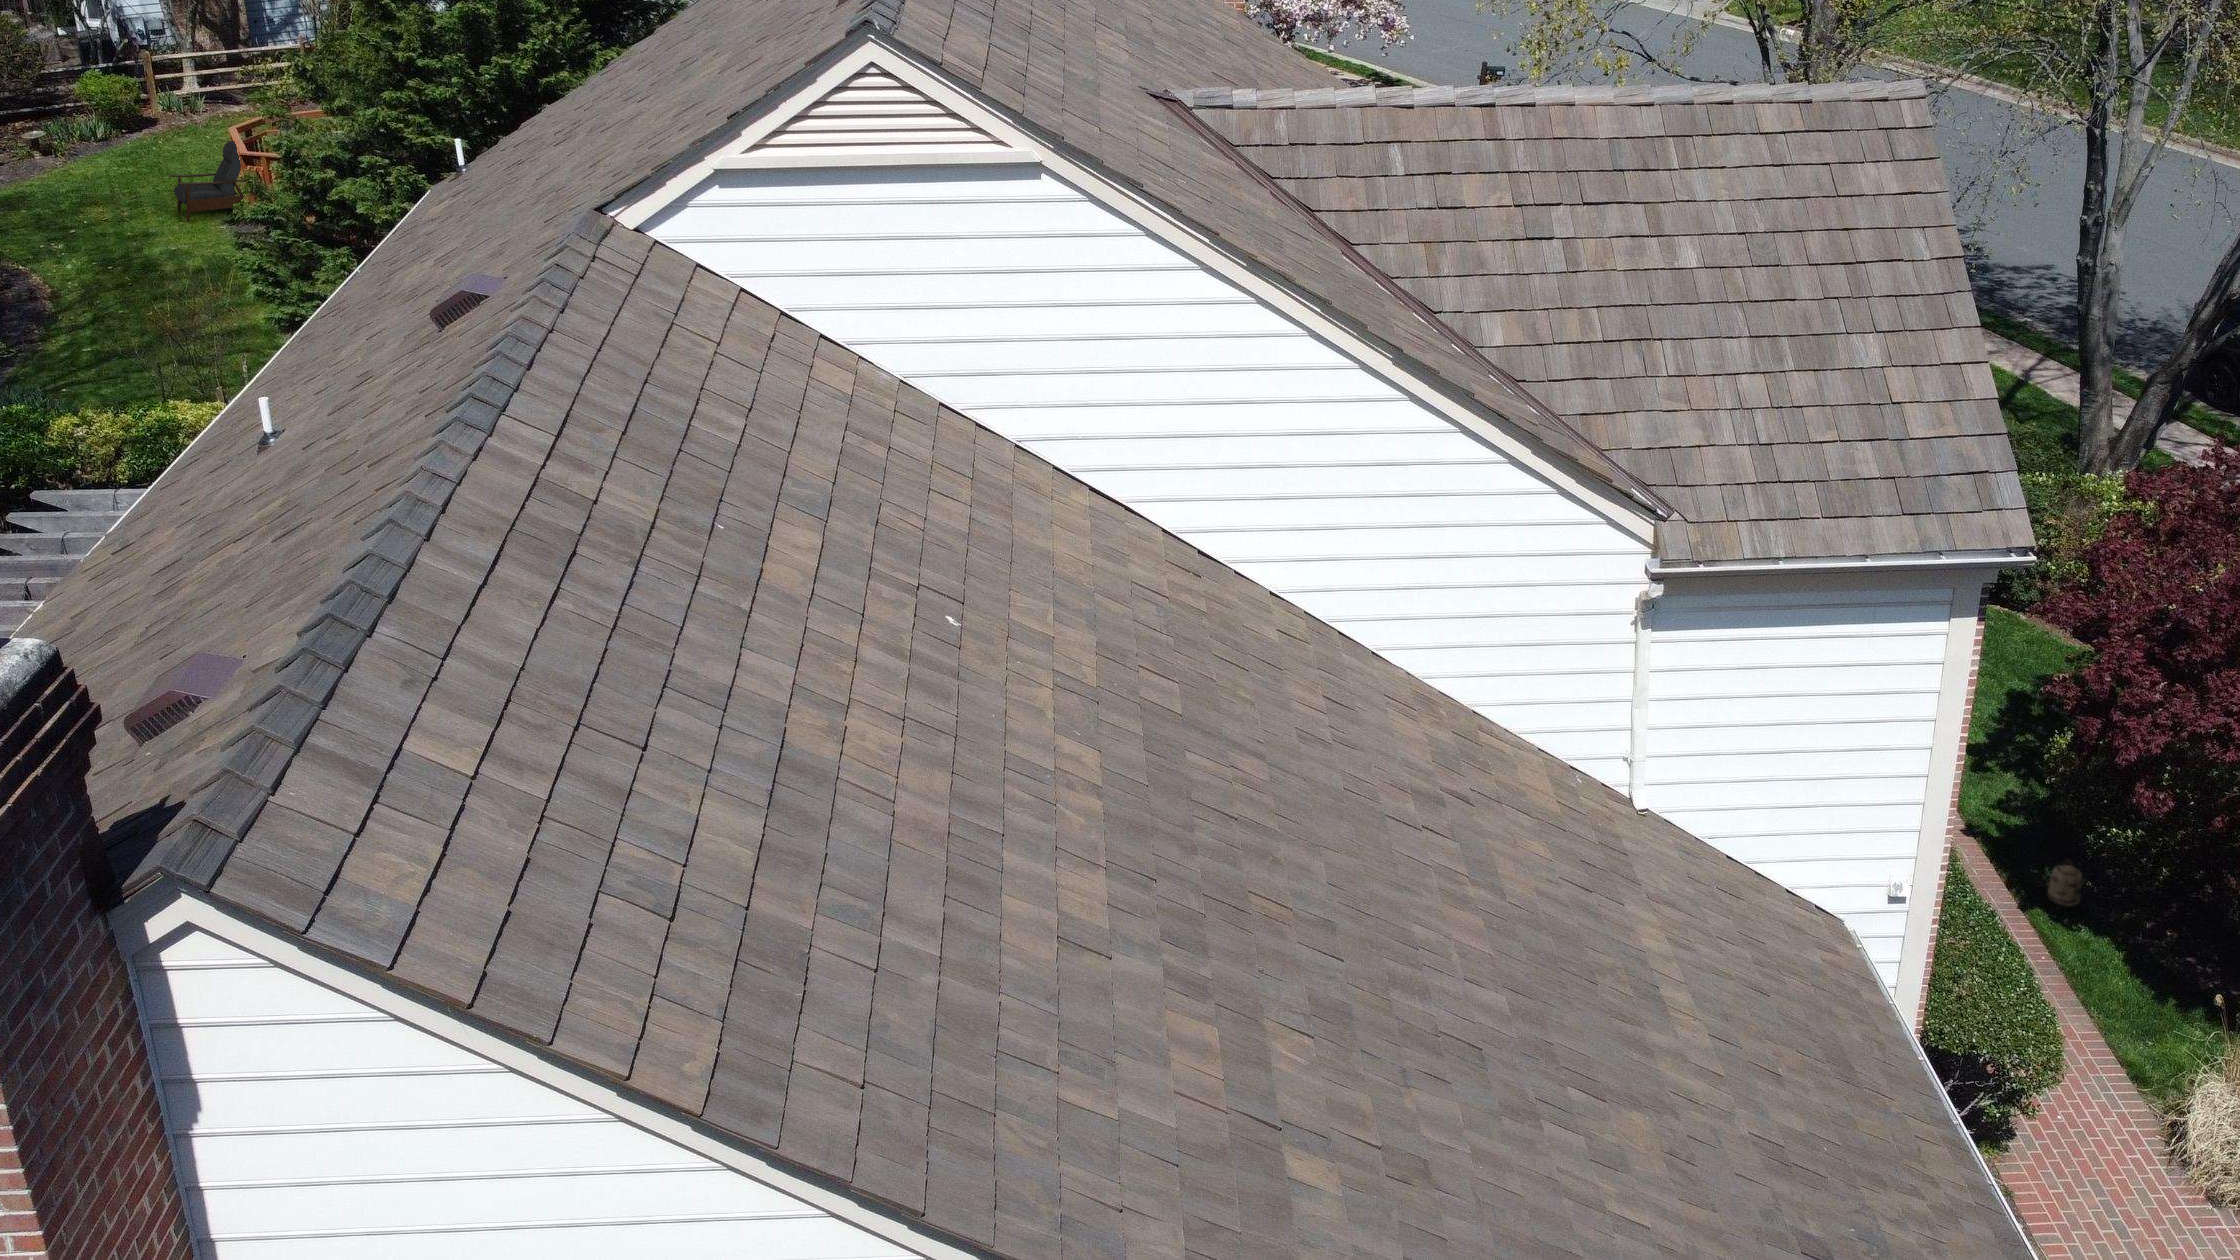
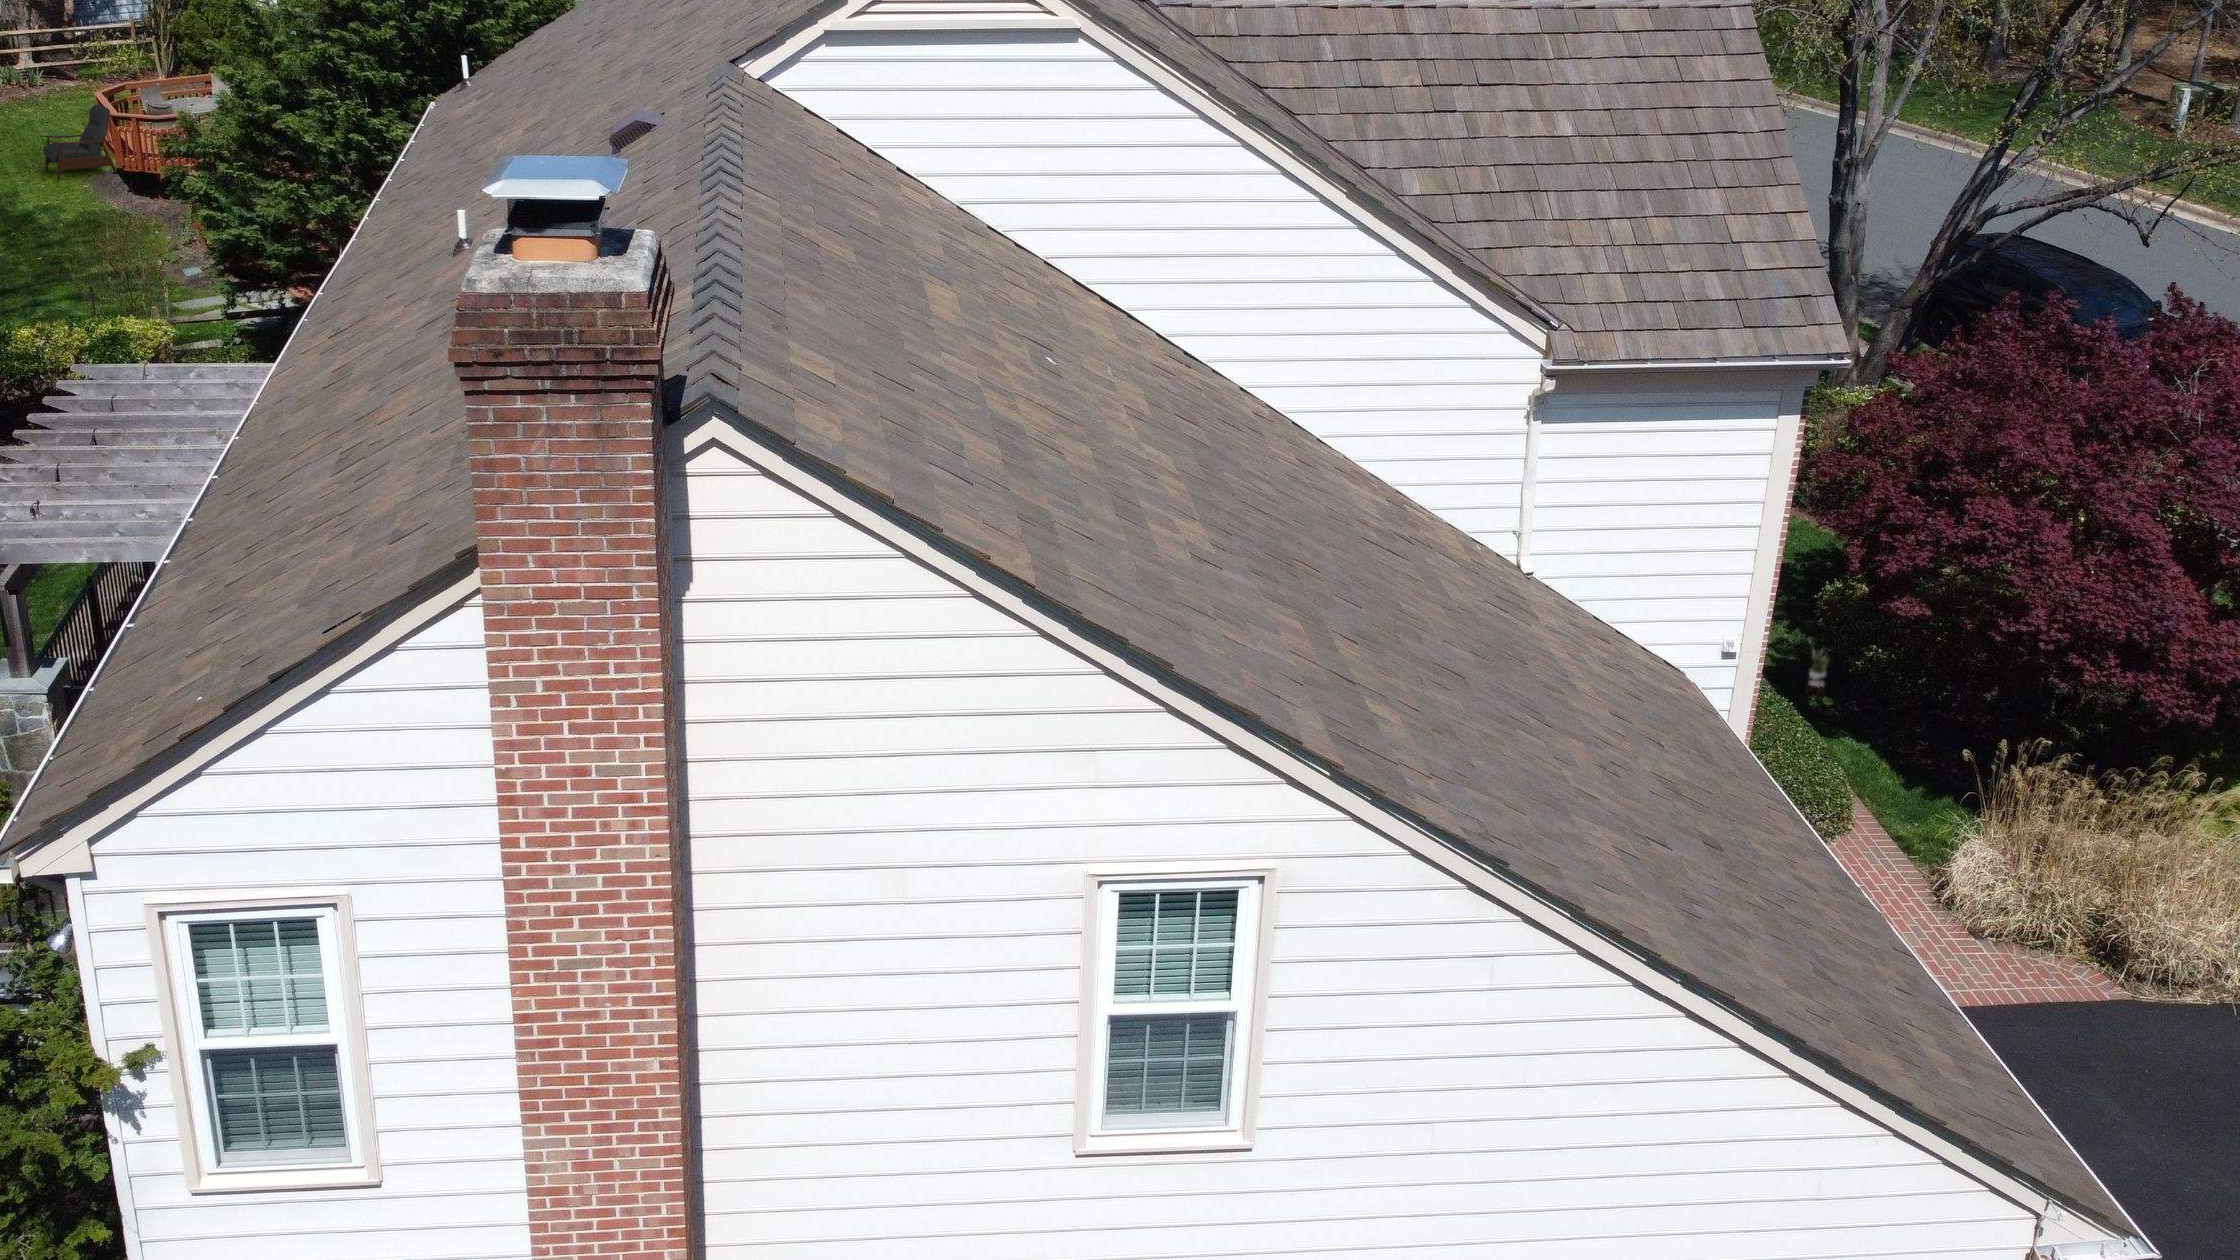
potted plant: none [2015,807,2042,871] -> present [1808,650,1828,688]
basket: present [2048,860,2082,906] -> none [1835,683,1865,722]

